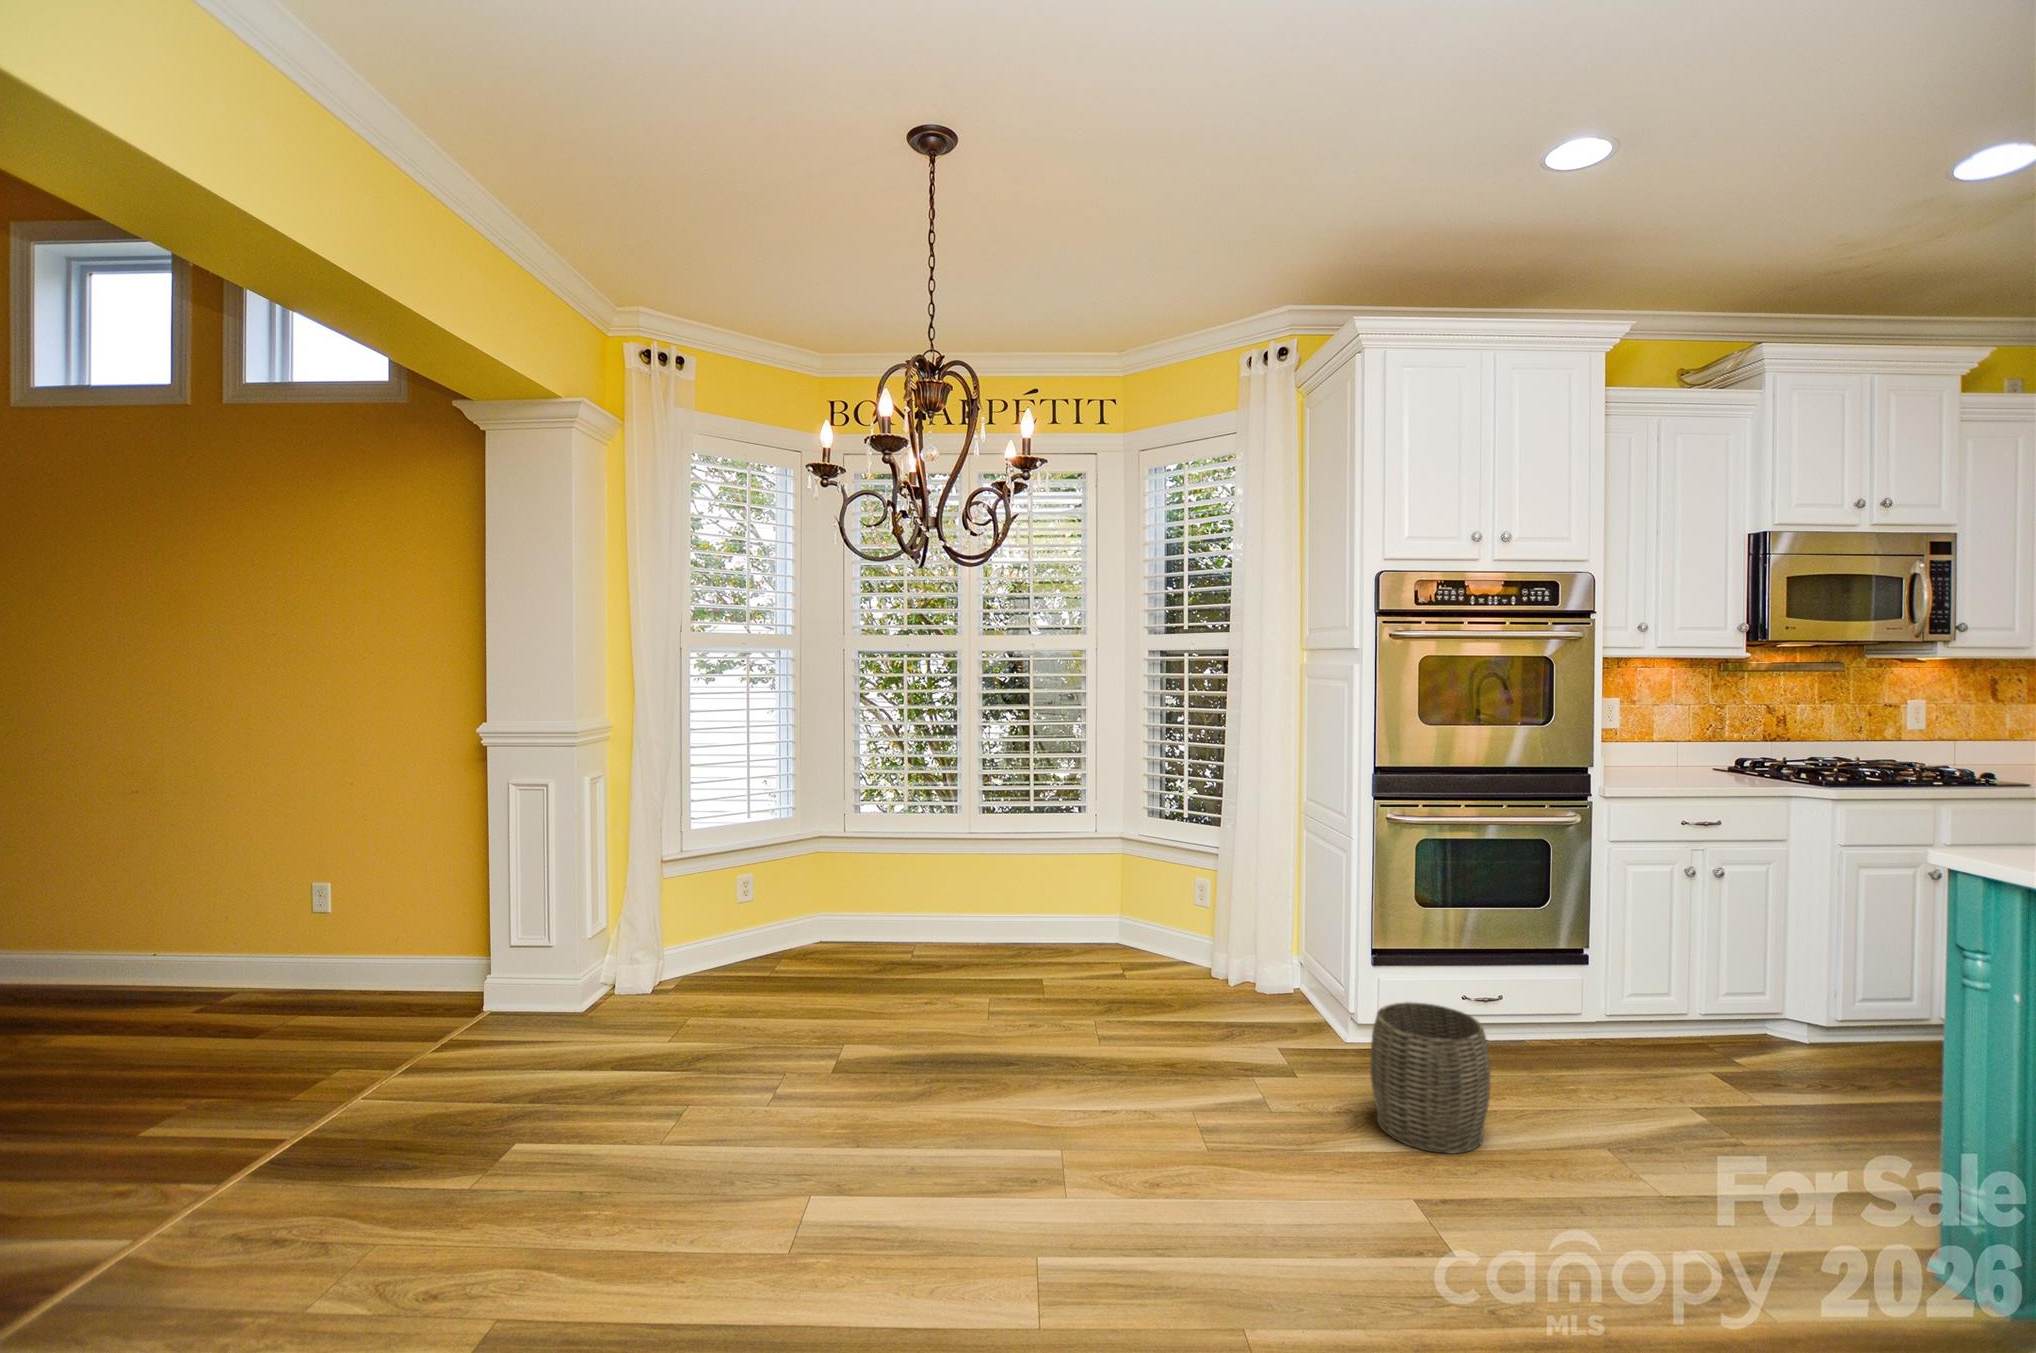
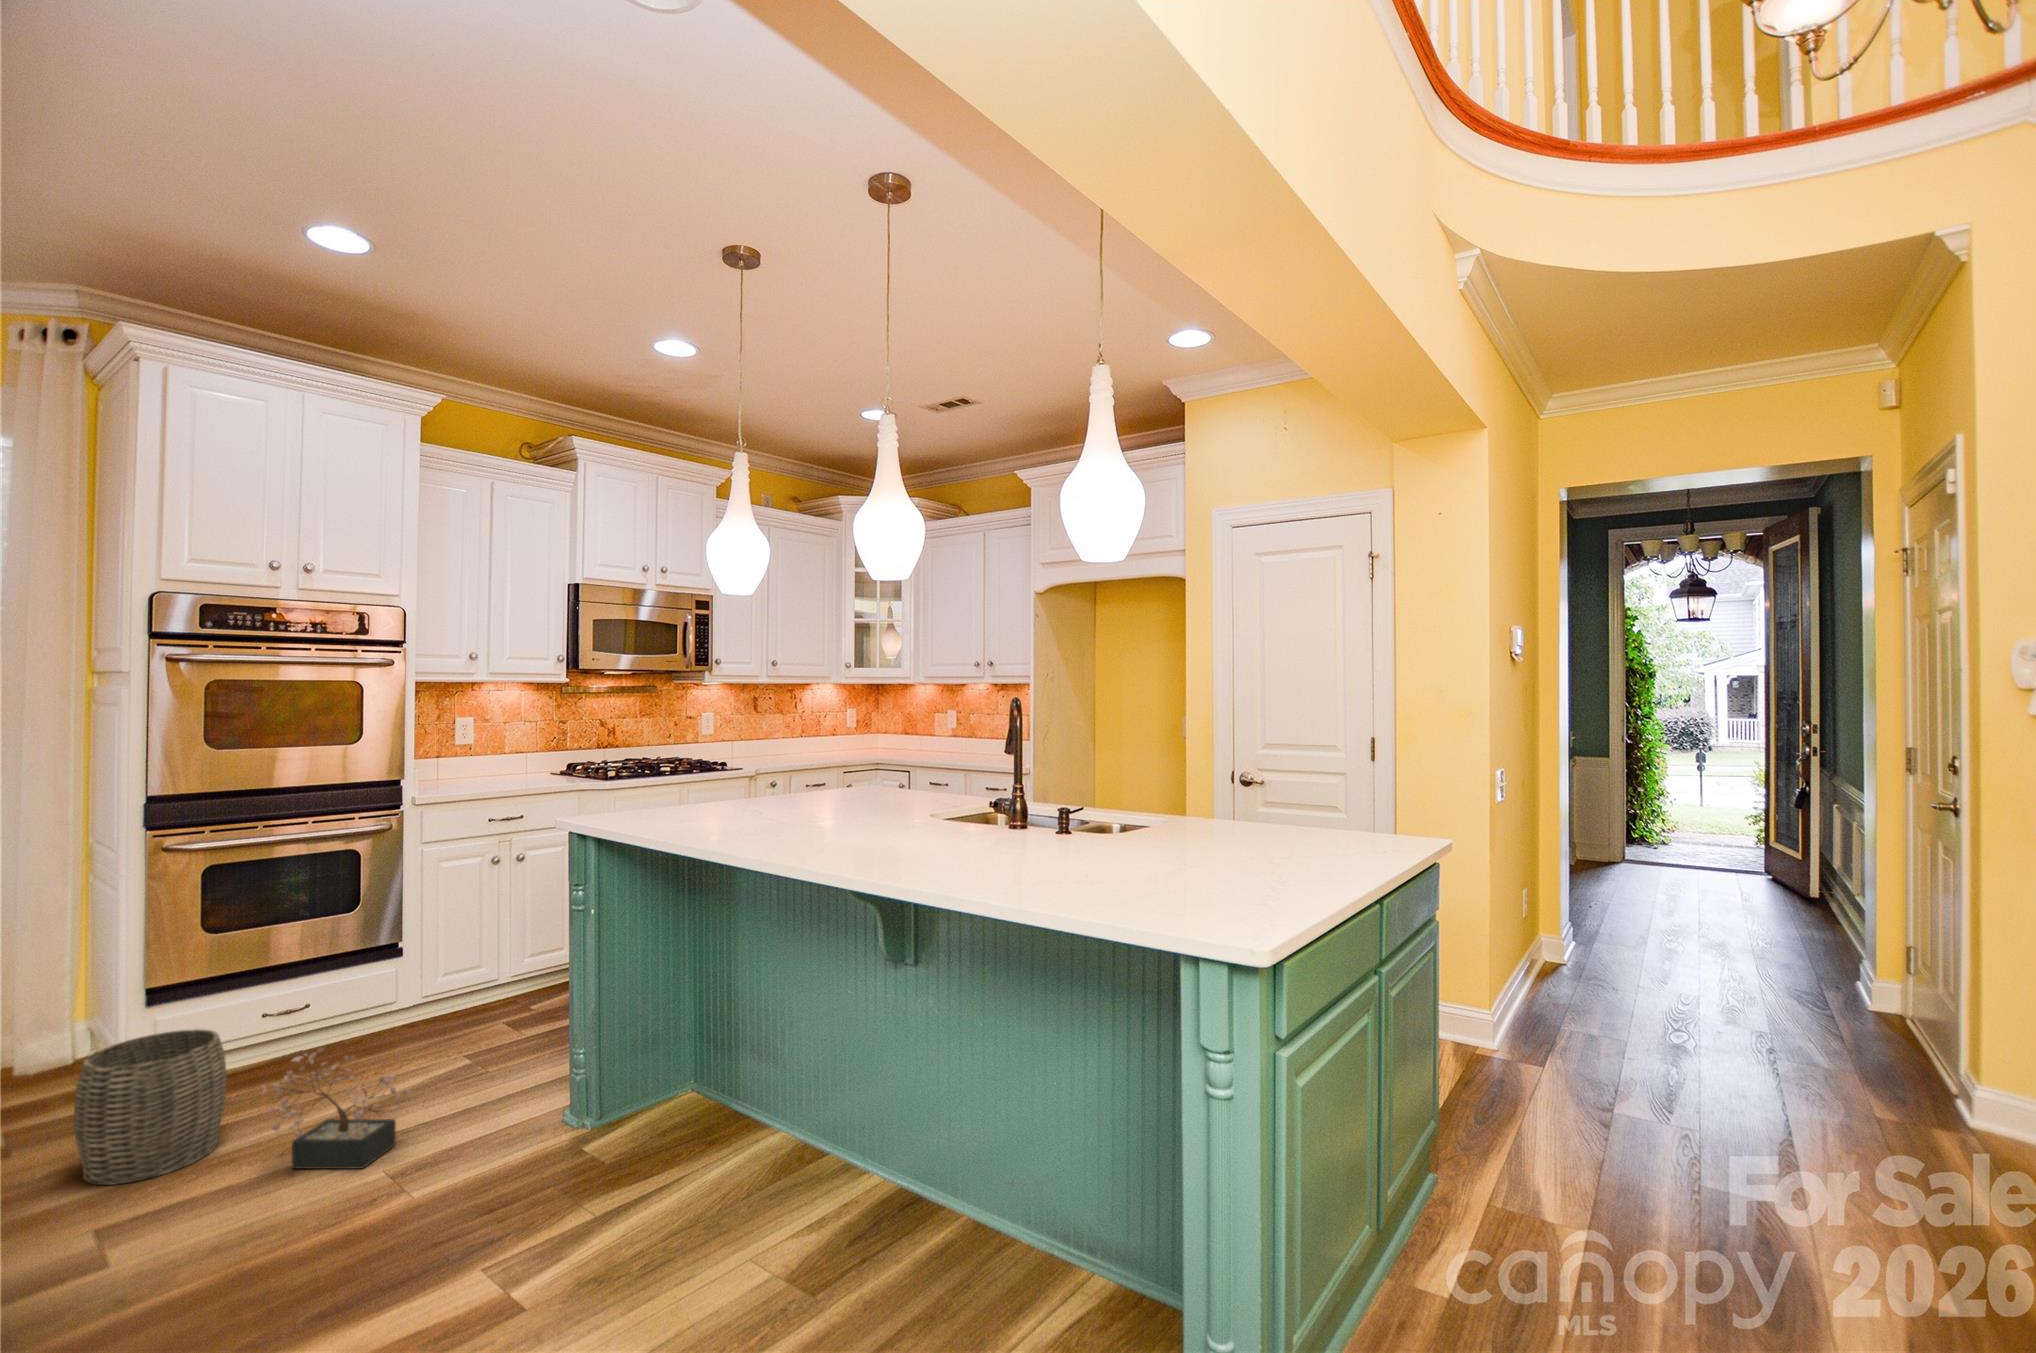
decorative plant: none [1557,1075,1724,1247] -> present [263,1048,412,1169]

